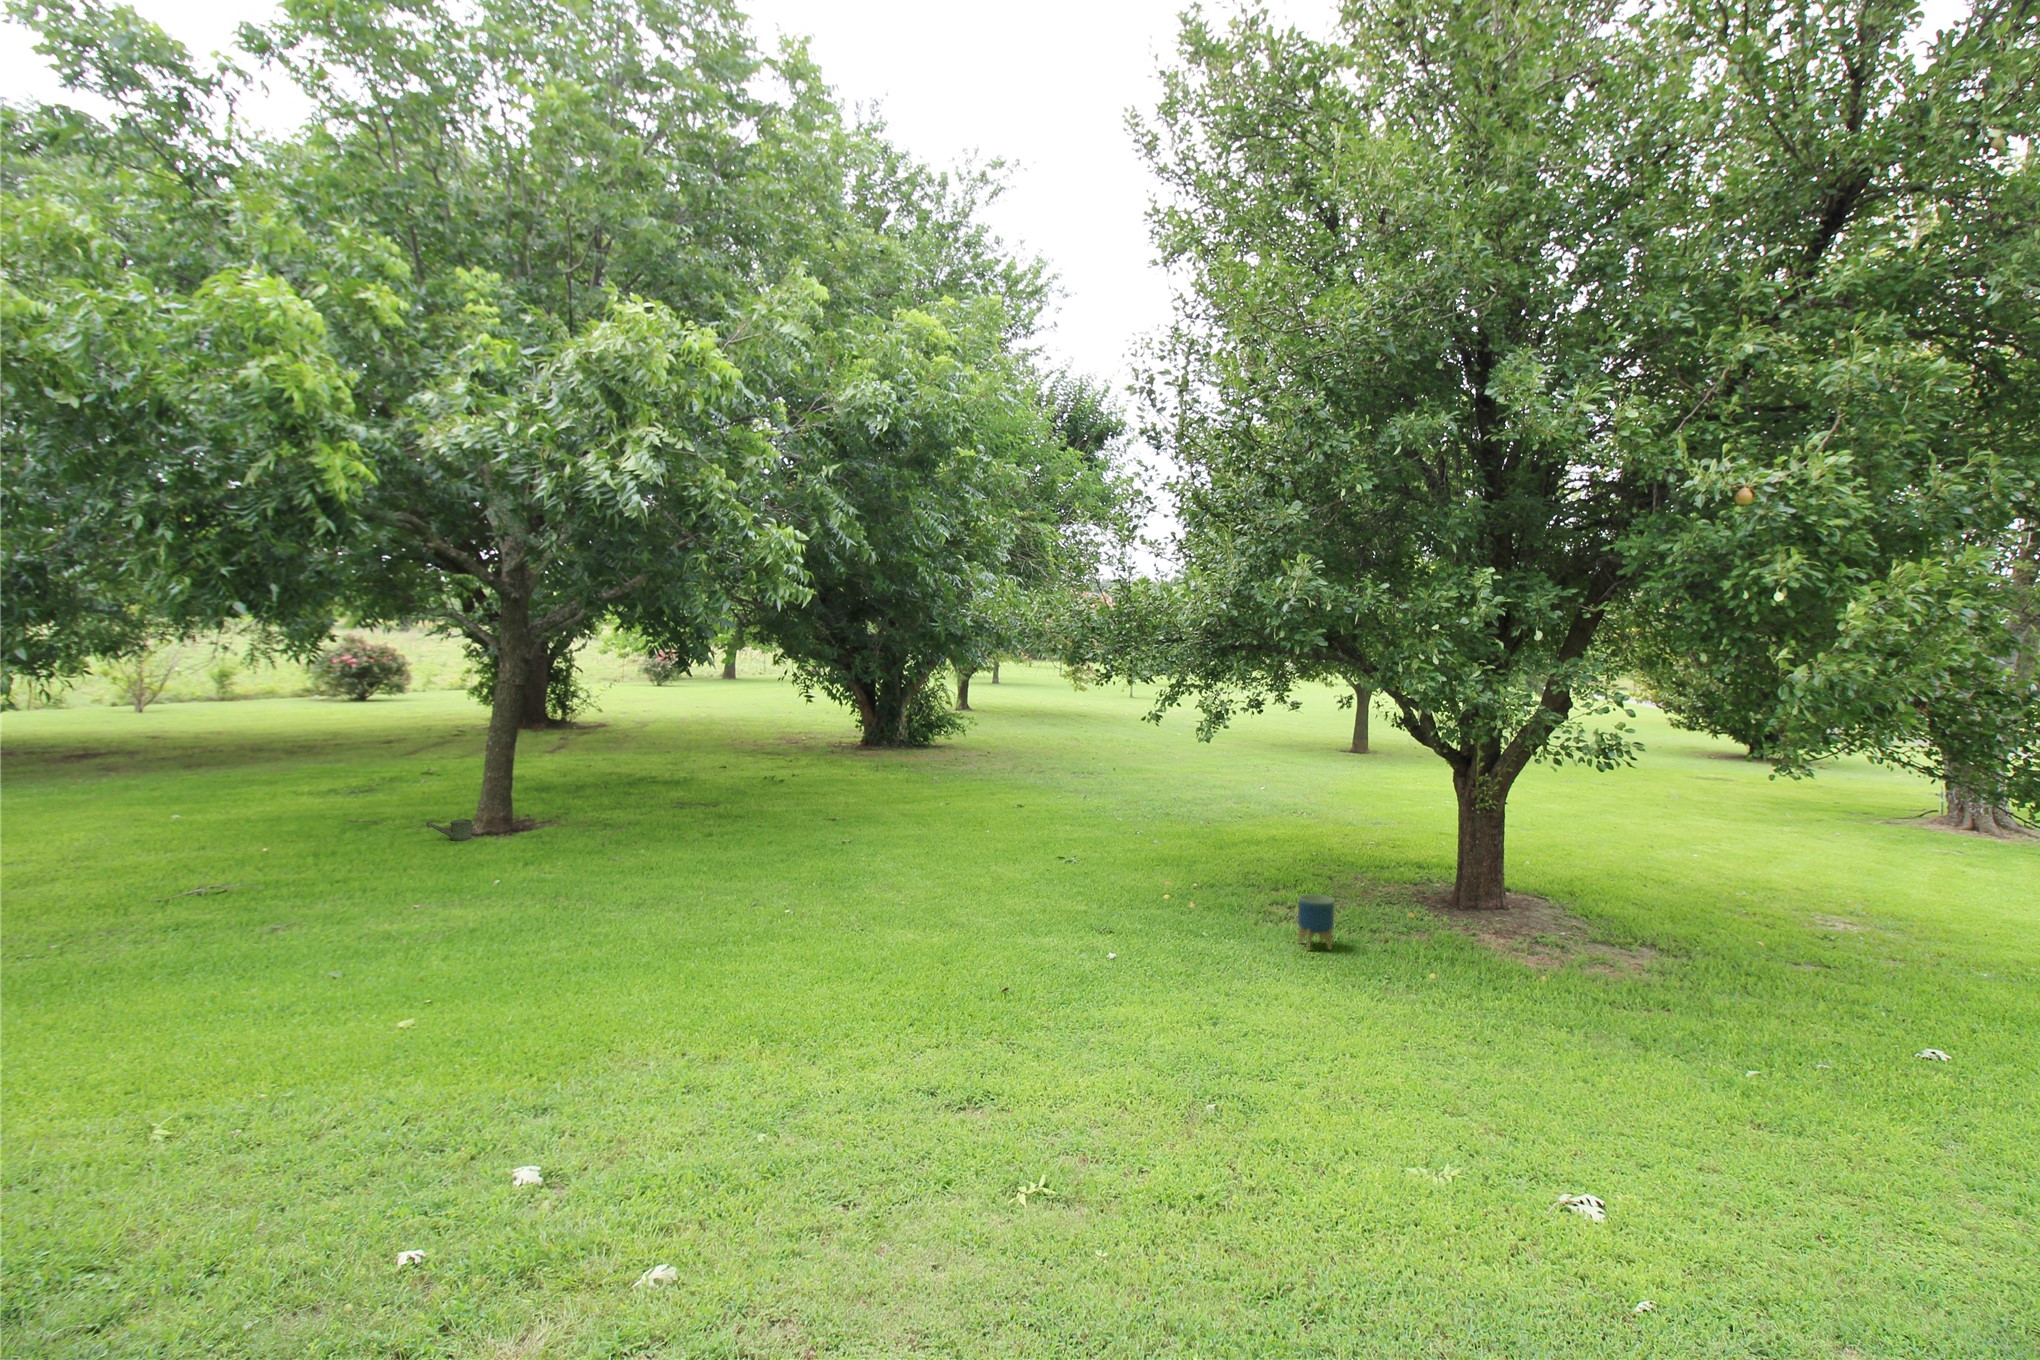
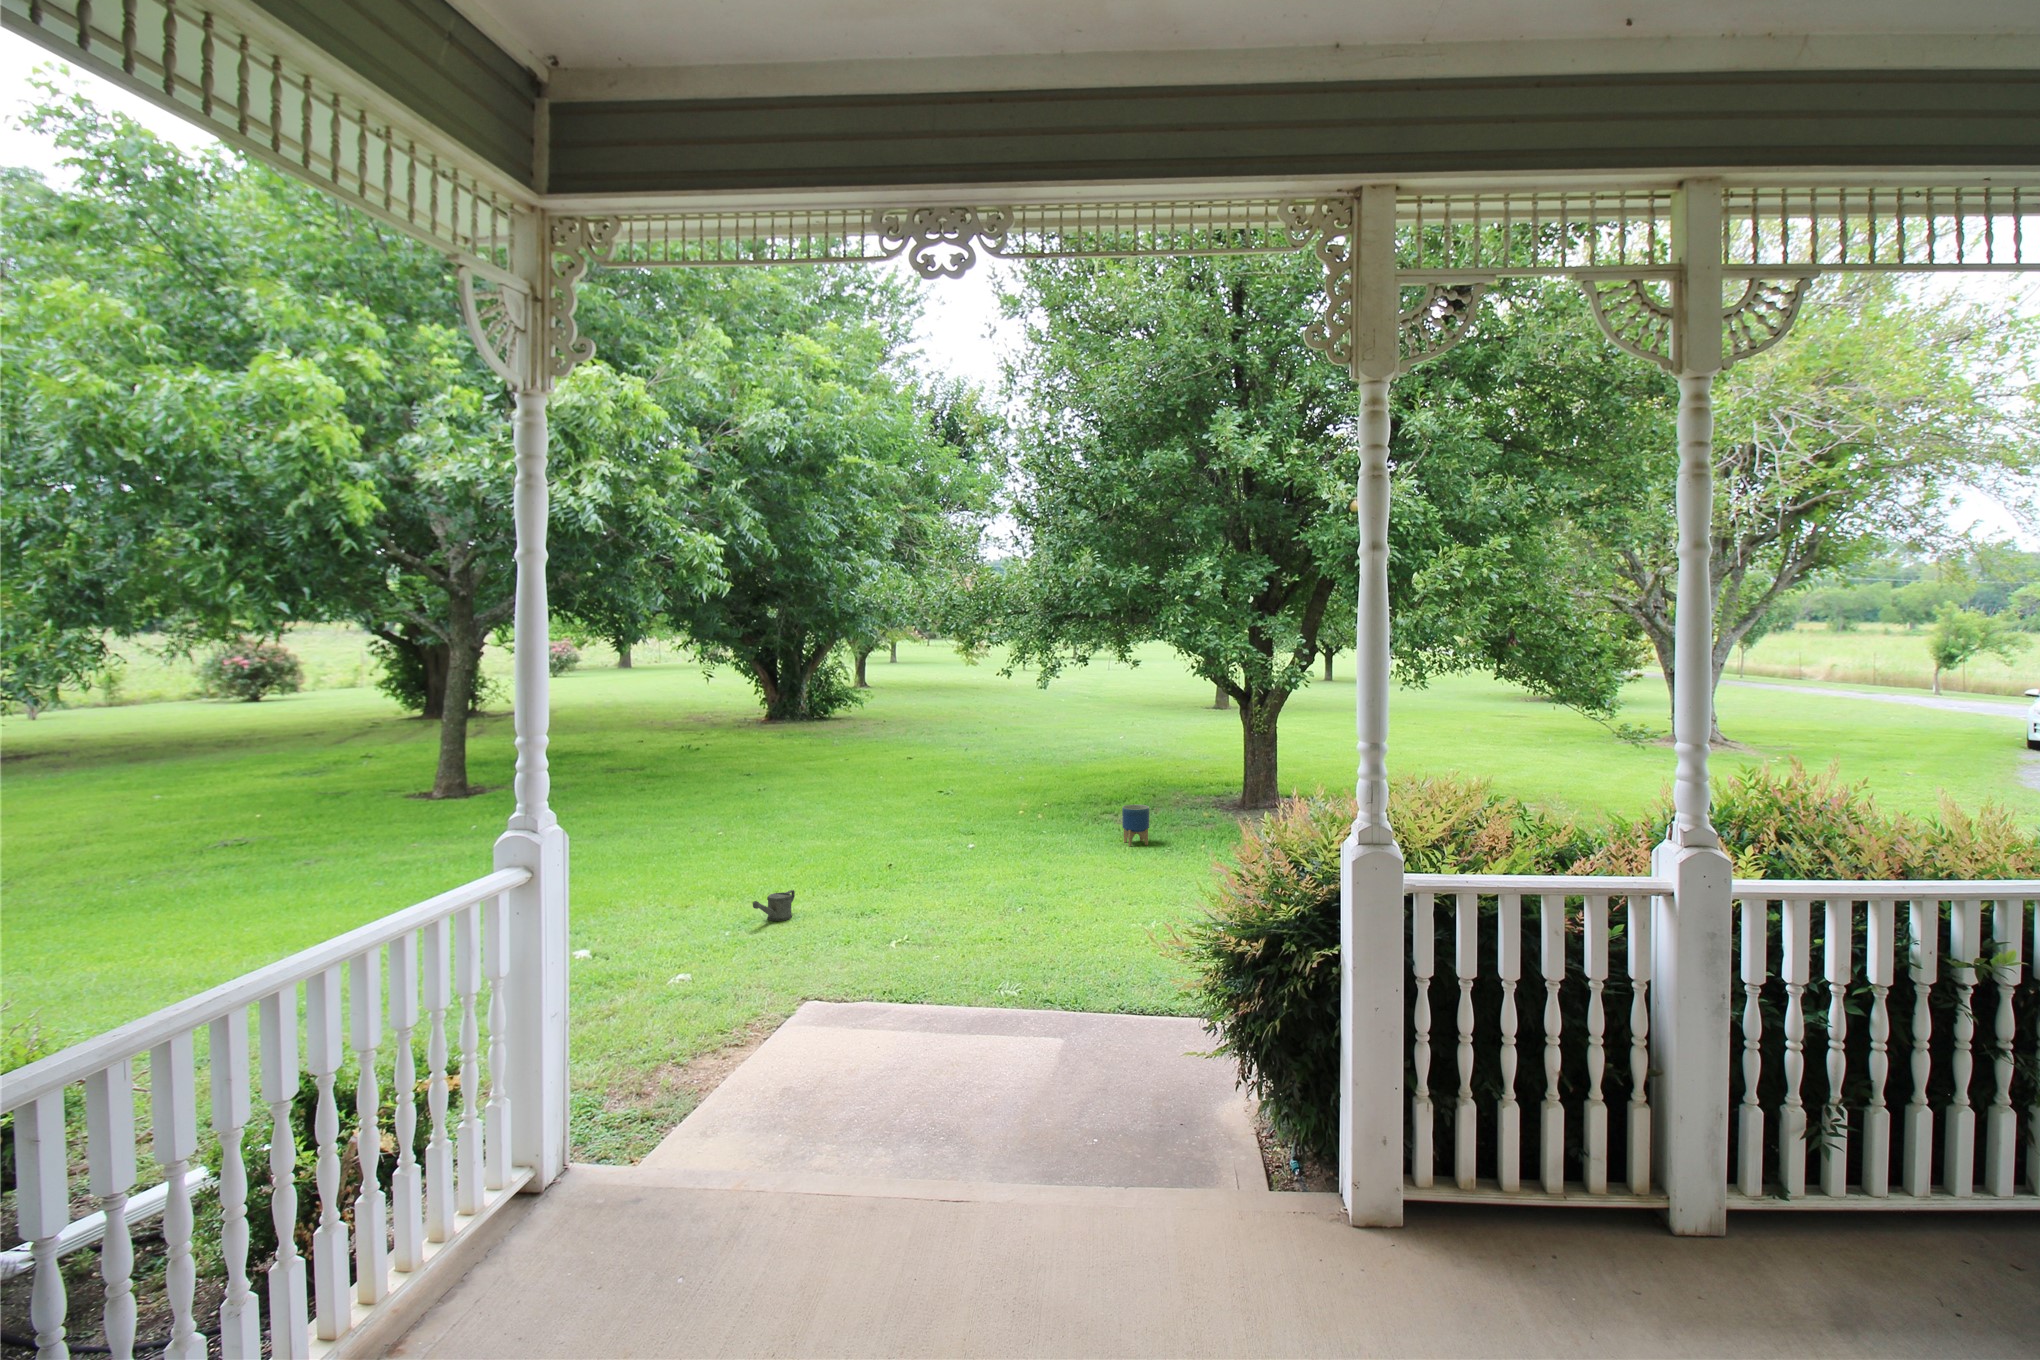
watering can: present [426,819,476,841] -> present [753,890,795,921]

